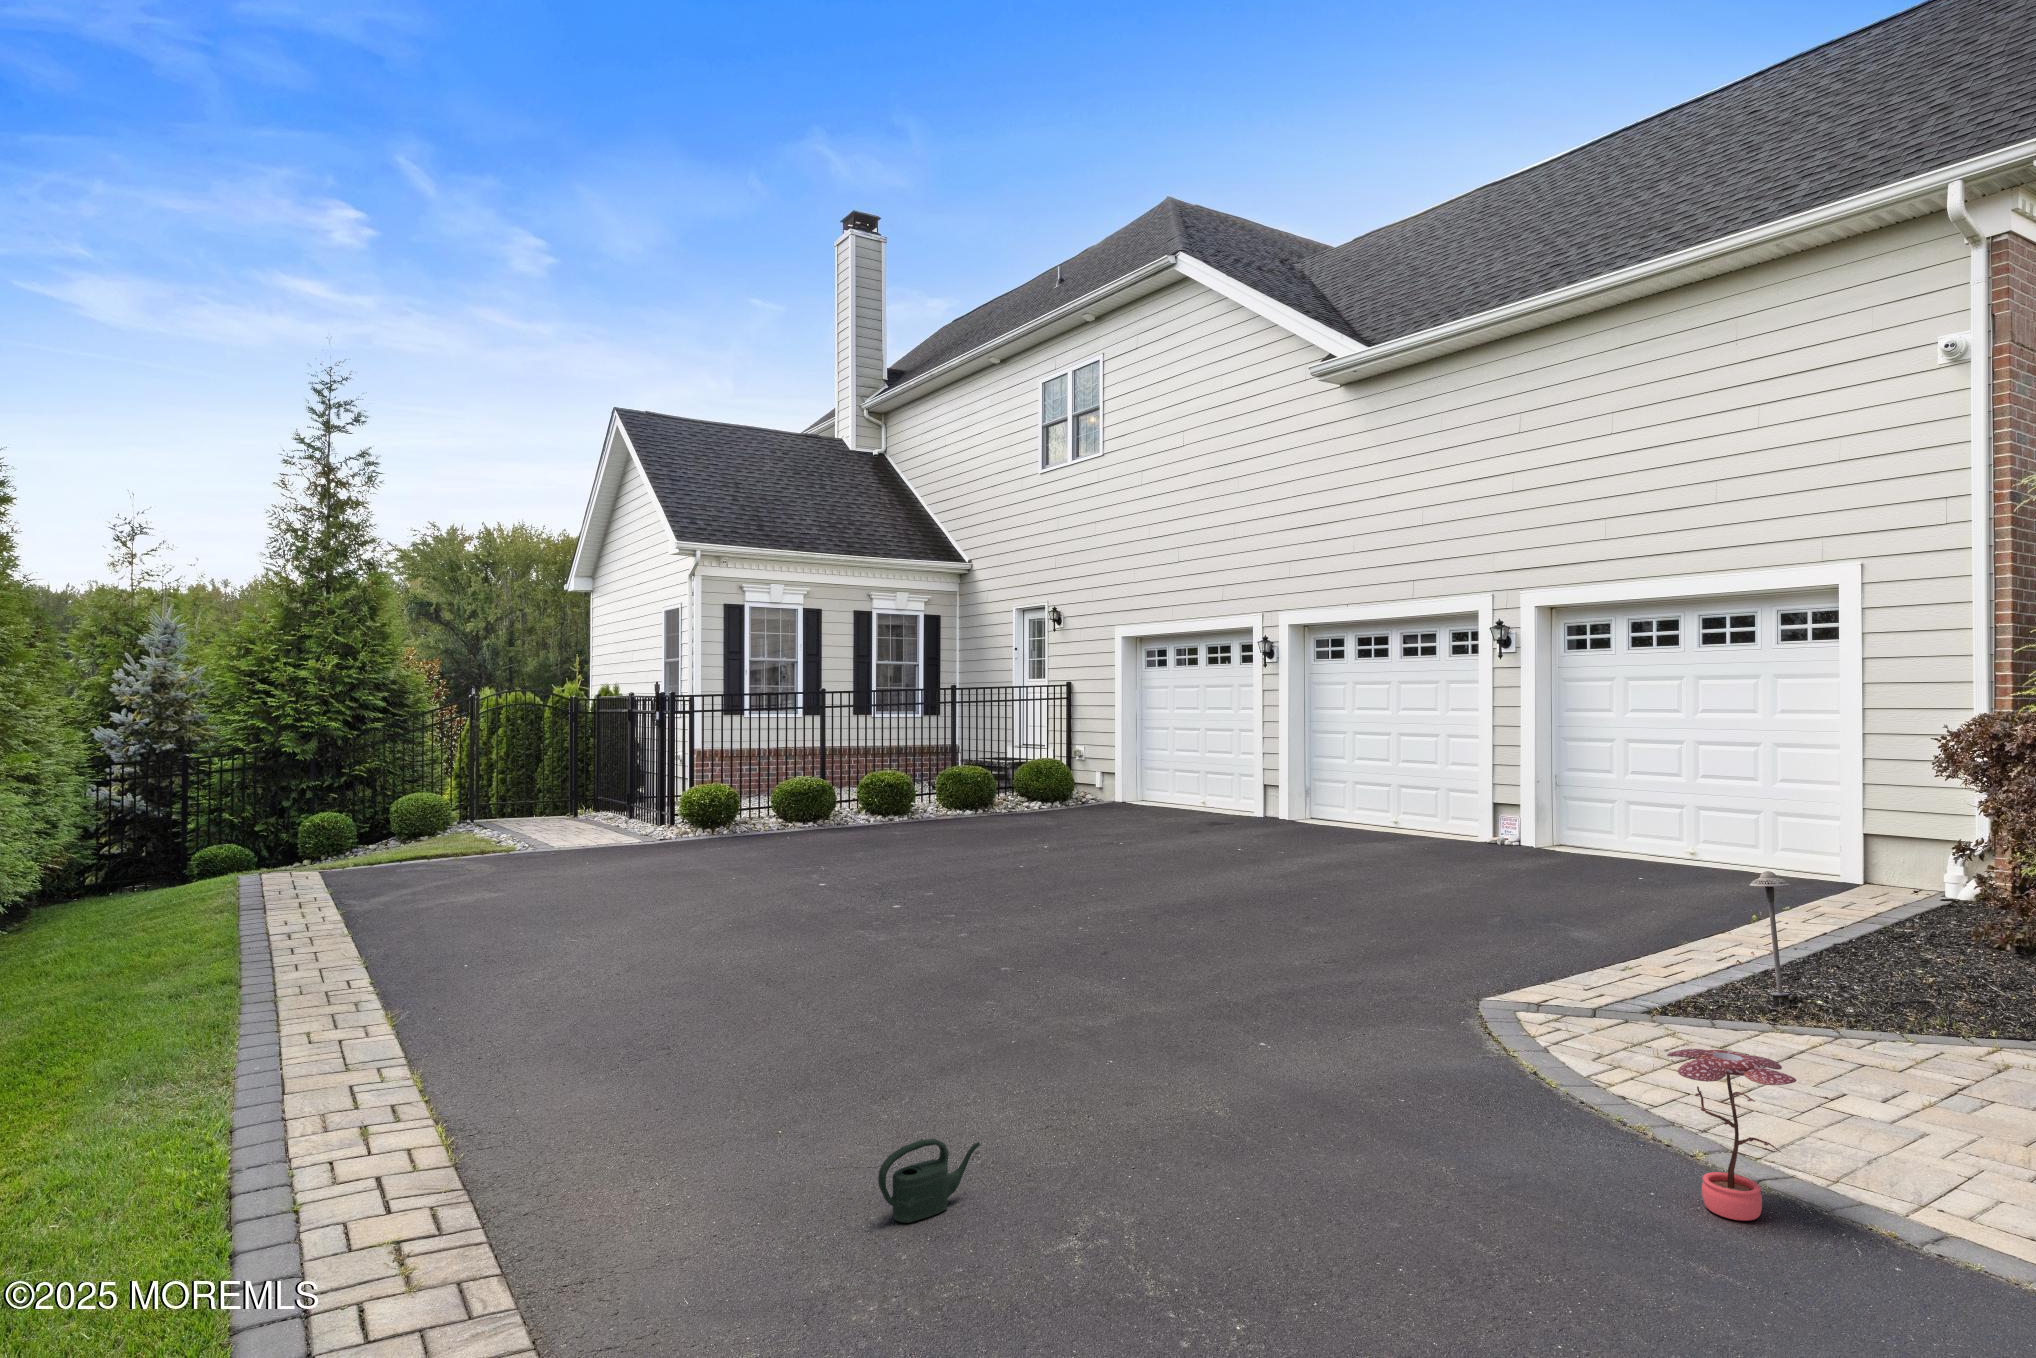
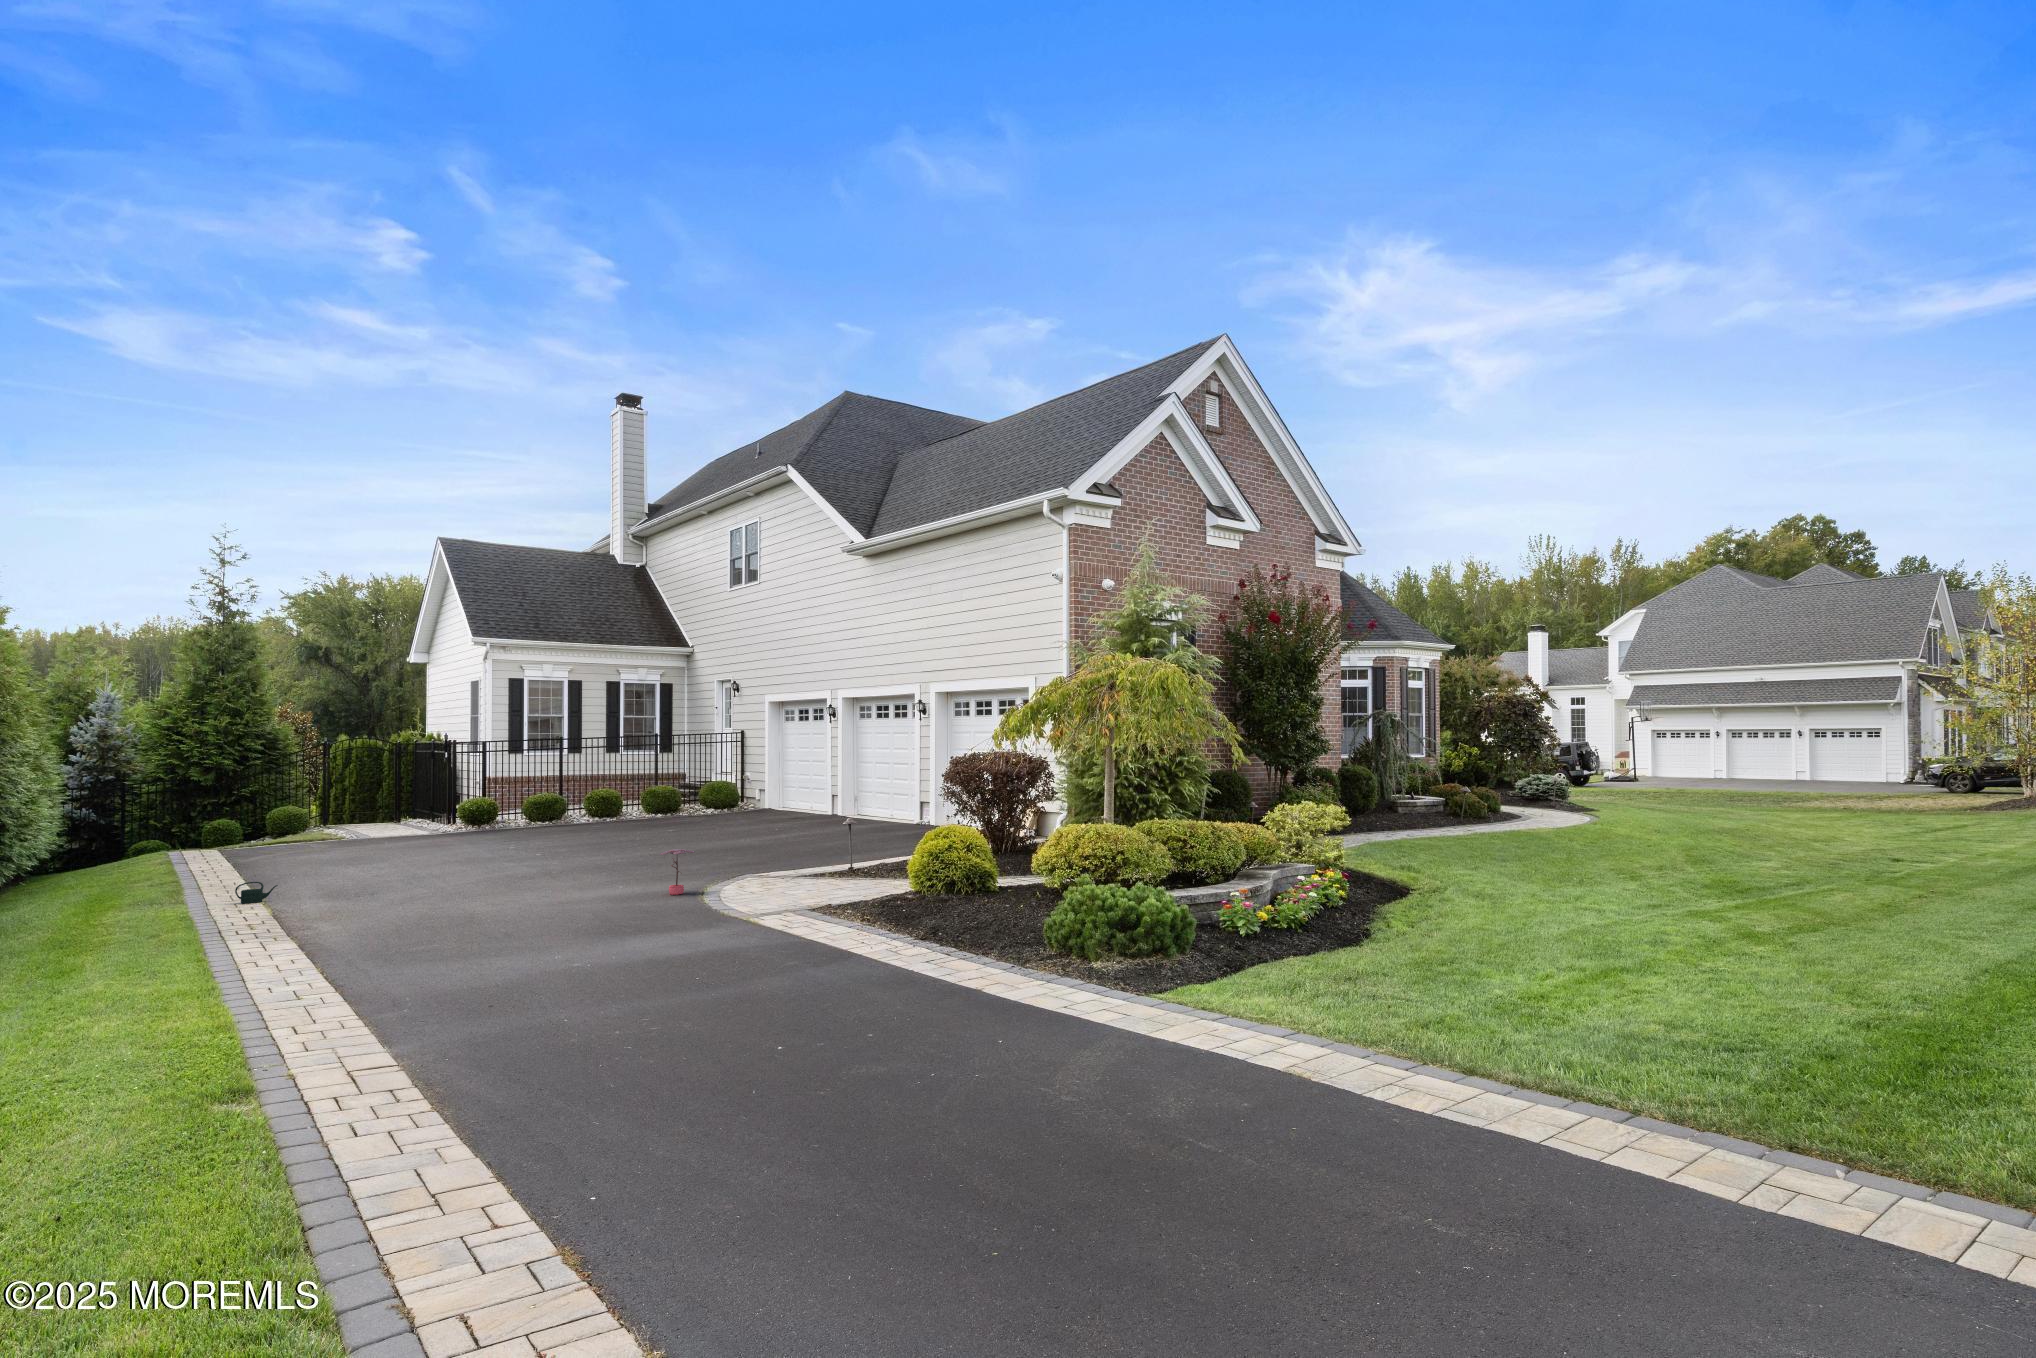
watering can: present [878,1139,980,1223] -> present [235,882,278,904]

